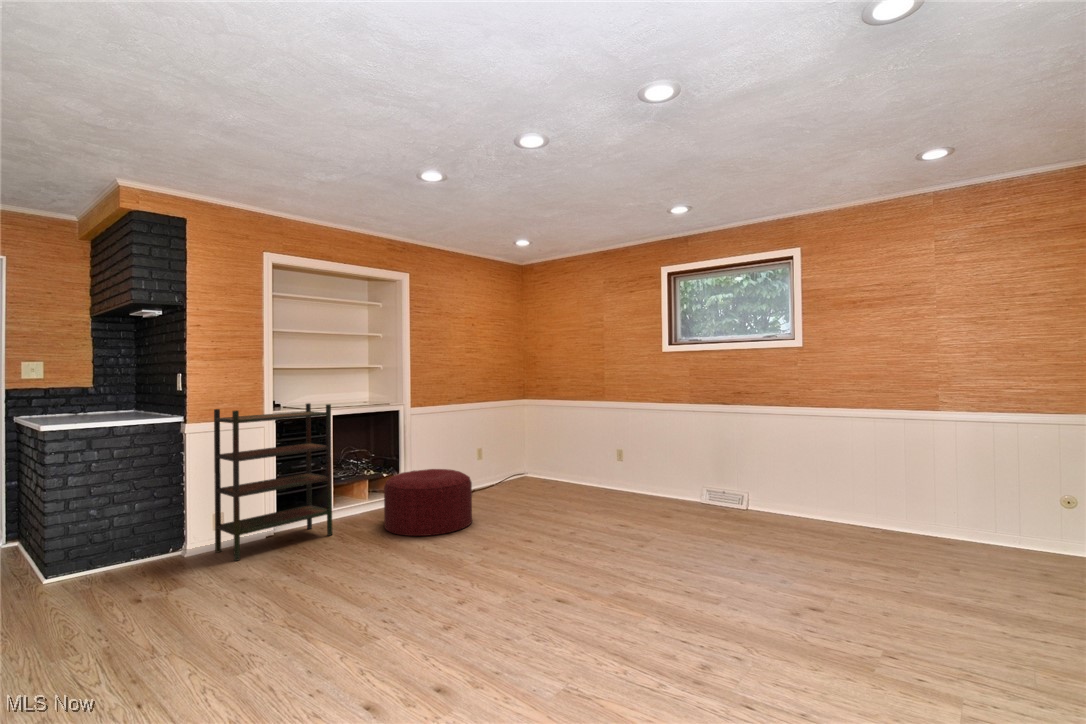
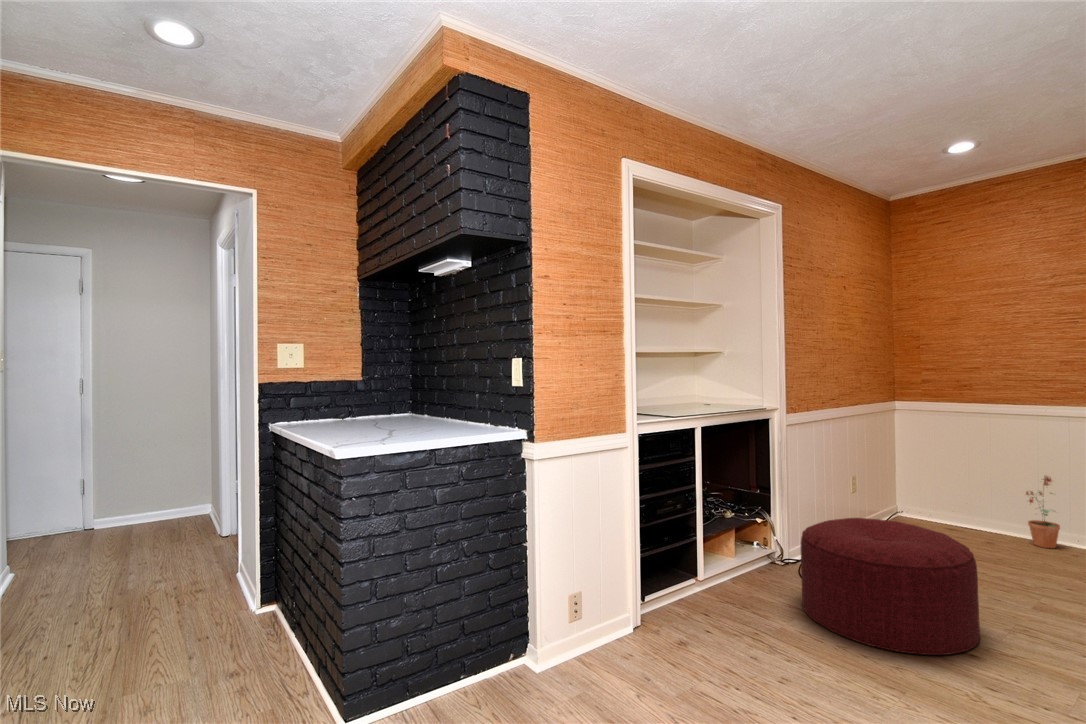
bookshelf: present [214,403,332,561] -> none [575,408,743,699]
potted plant: none [581,444,597,488] -> present [1026,476,1060,548]

